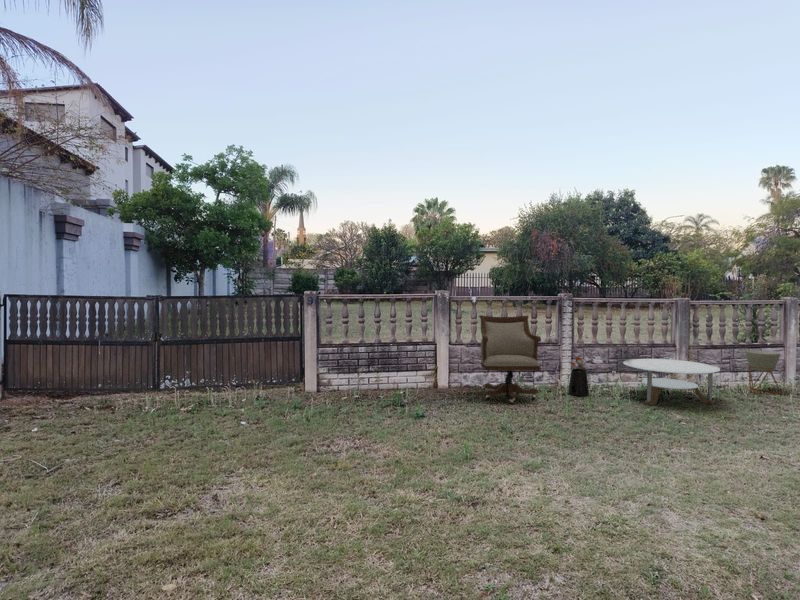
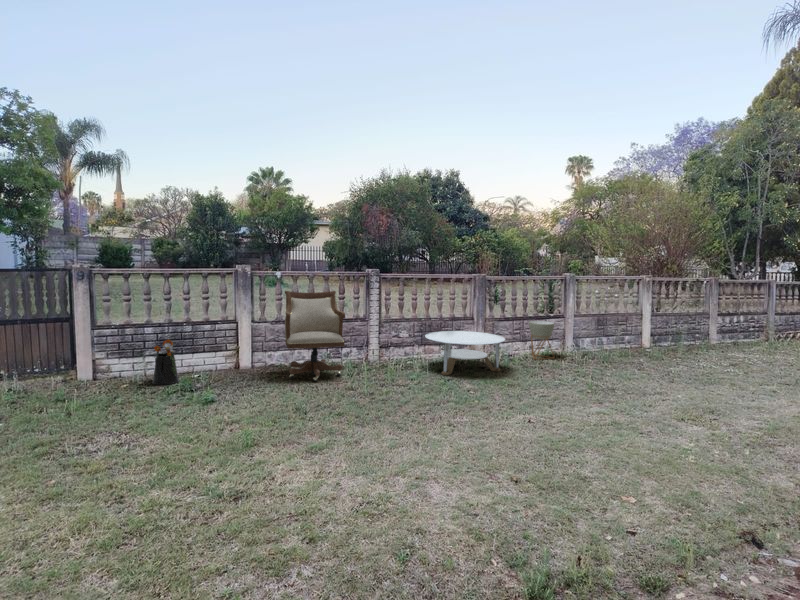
watering can: present [567,357,590,396] -> present [152,340,179,385]

